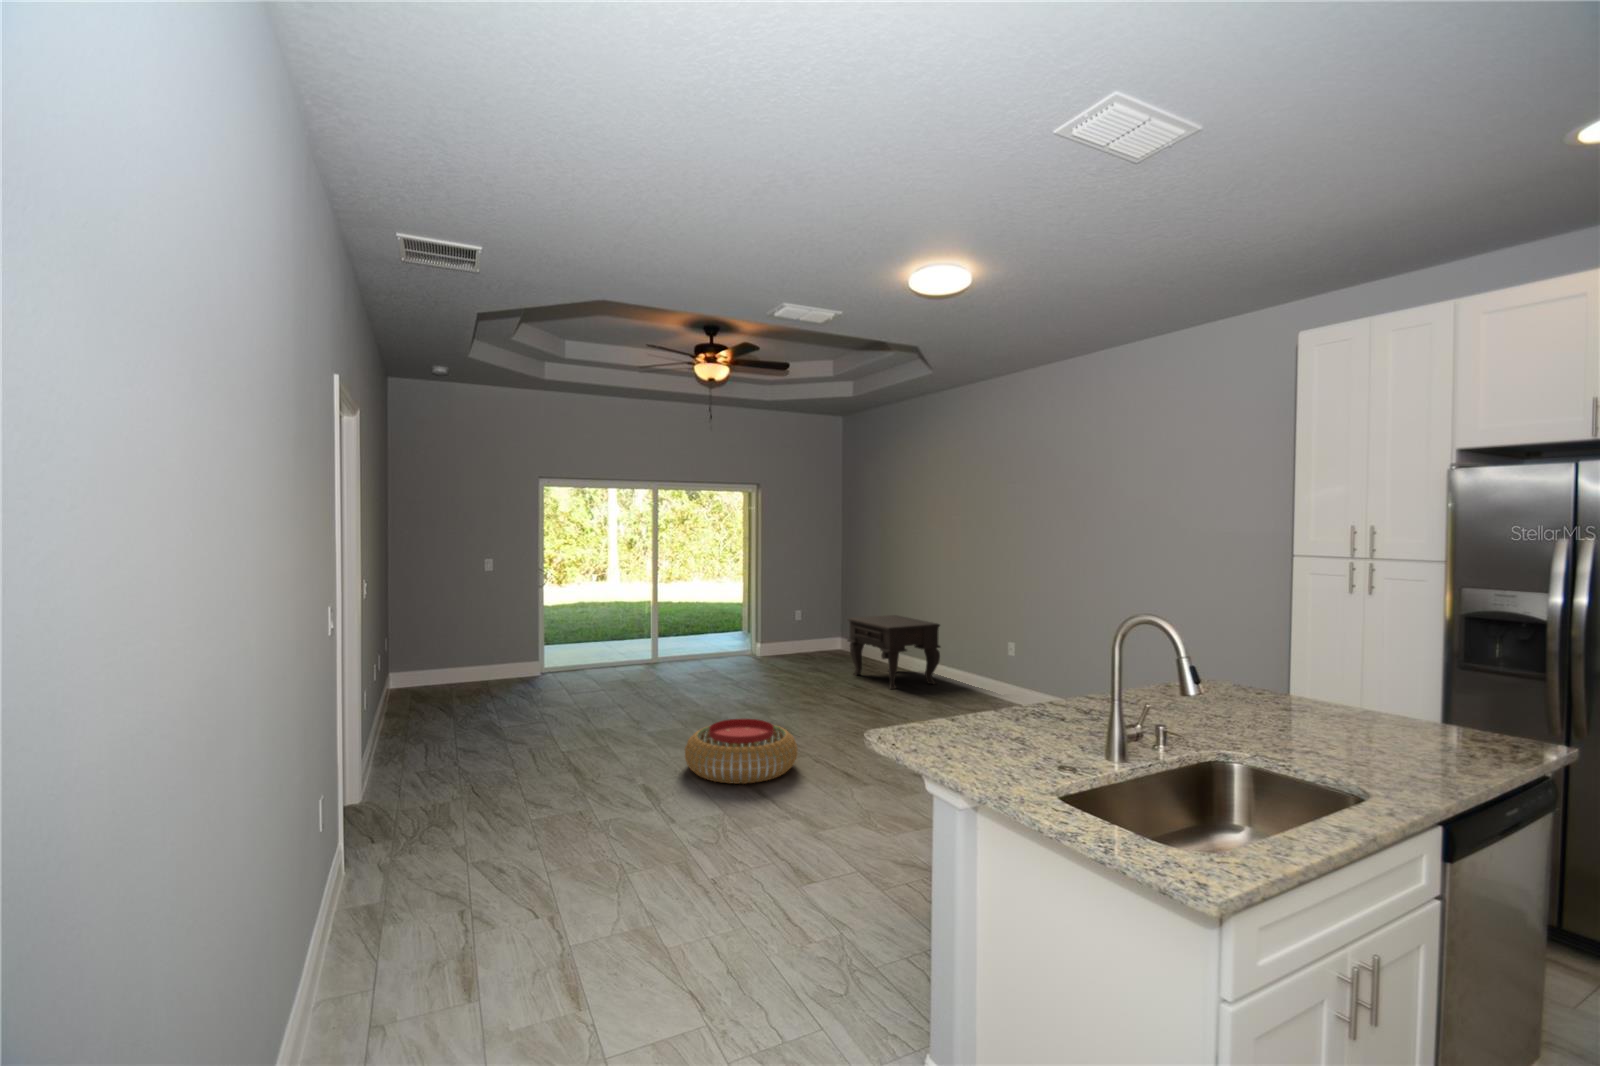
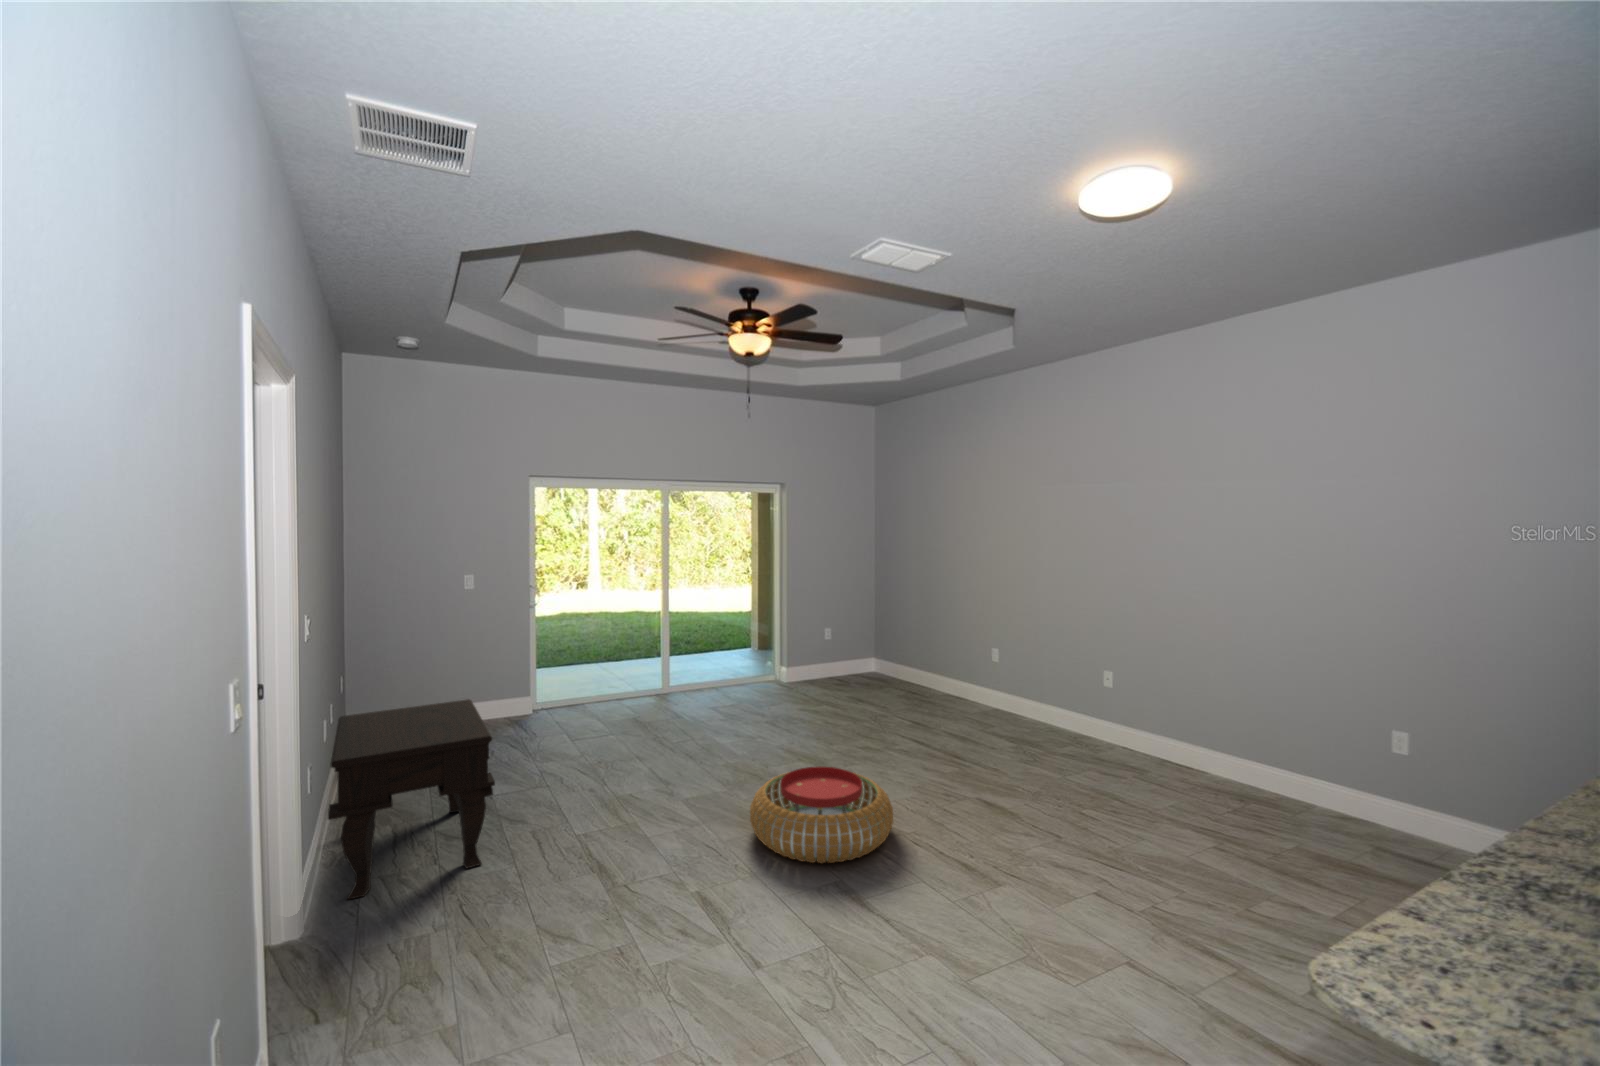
side table: present [847,615,940,689] -> present [328,699,495,899]

